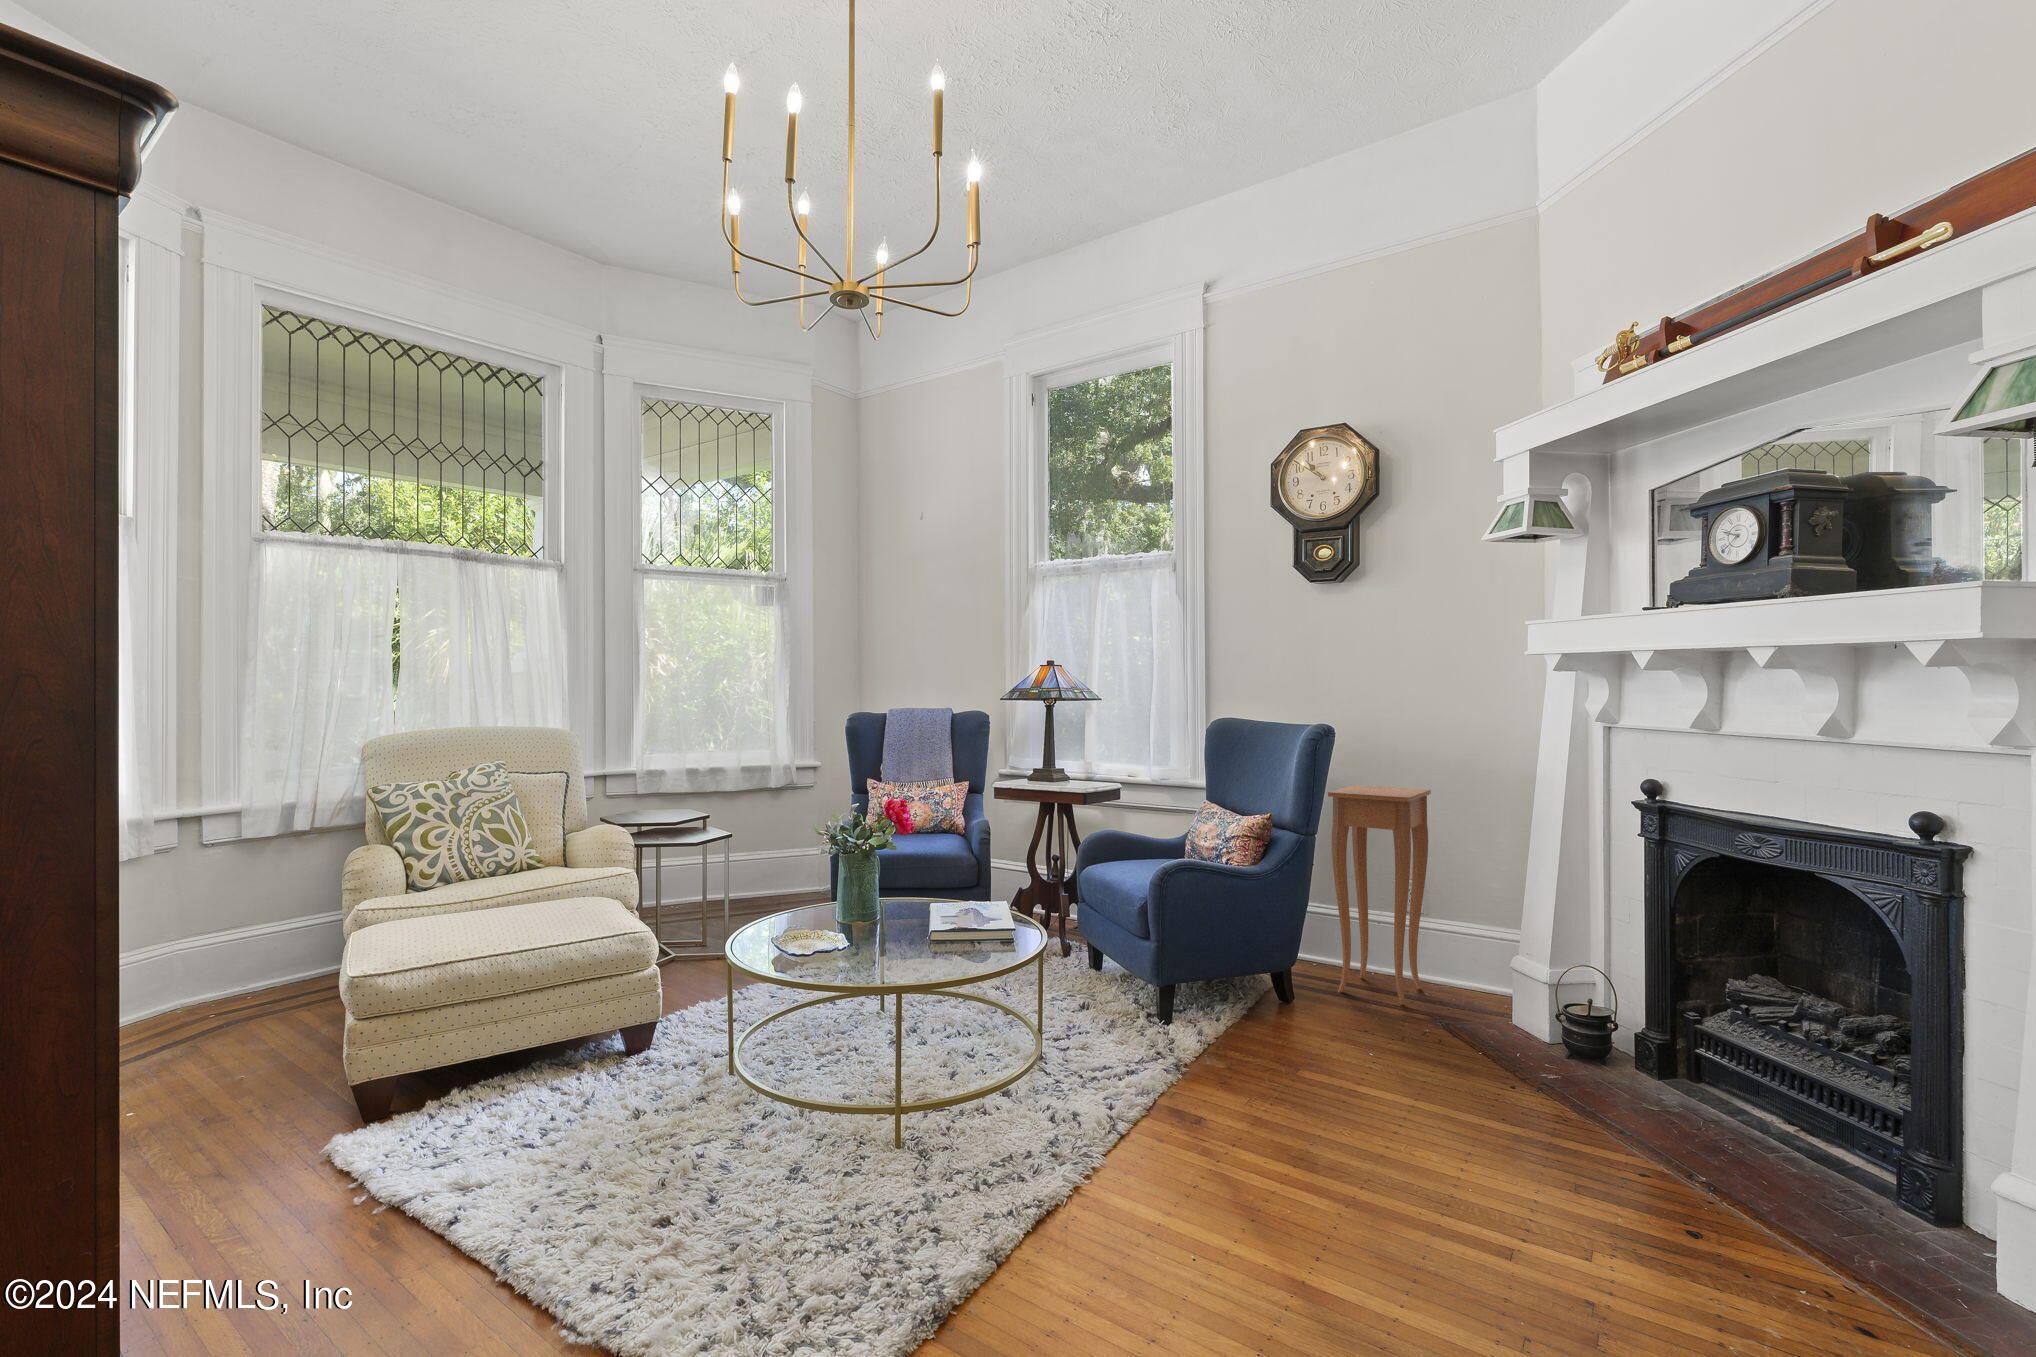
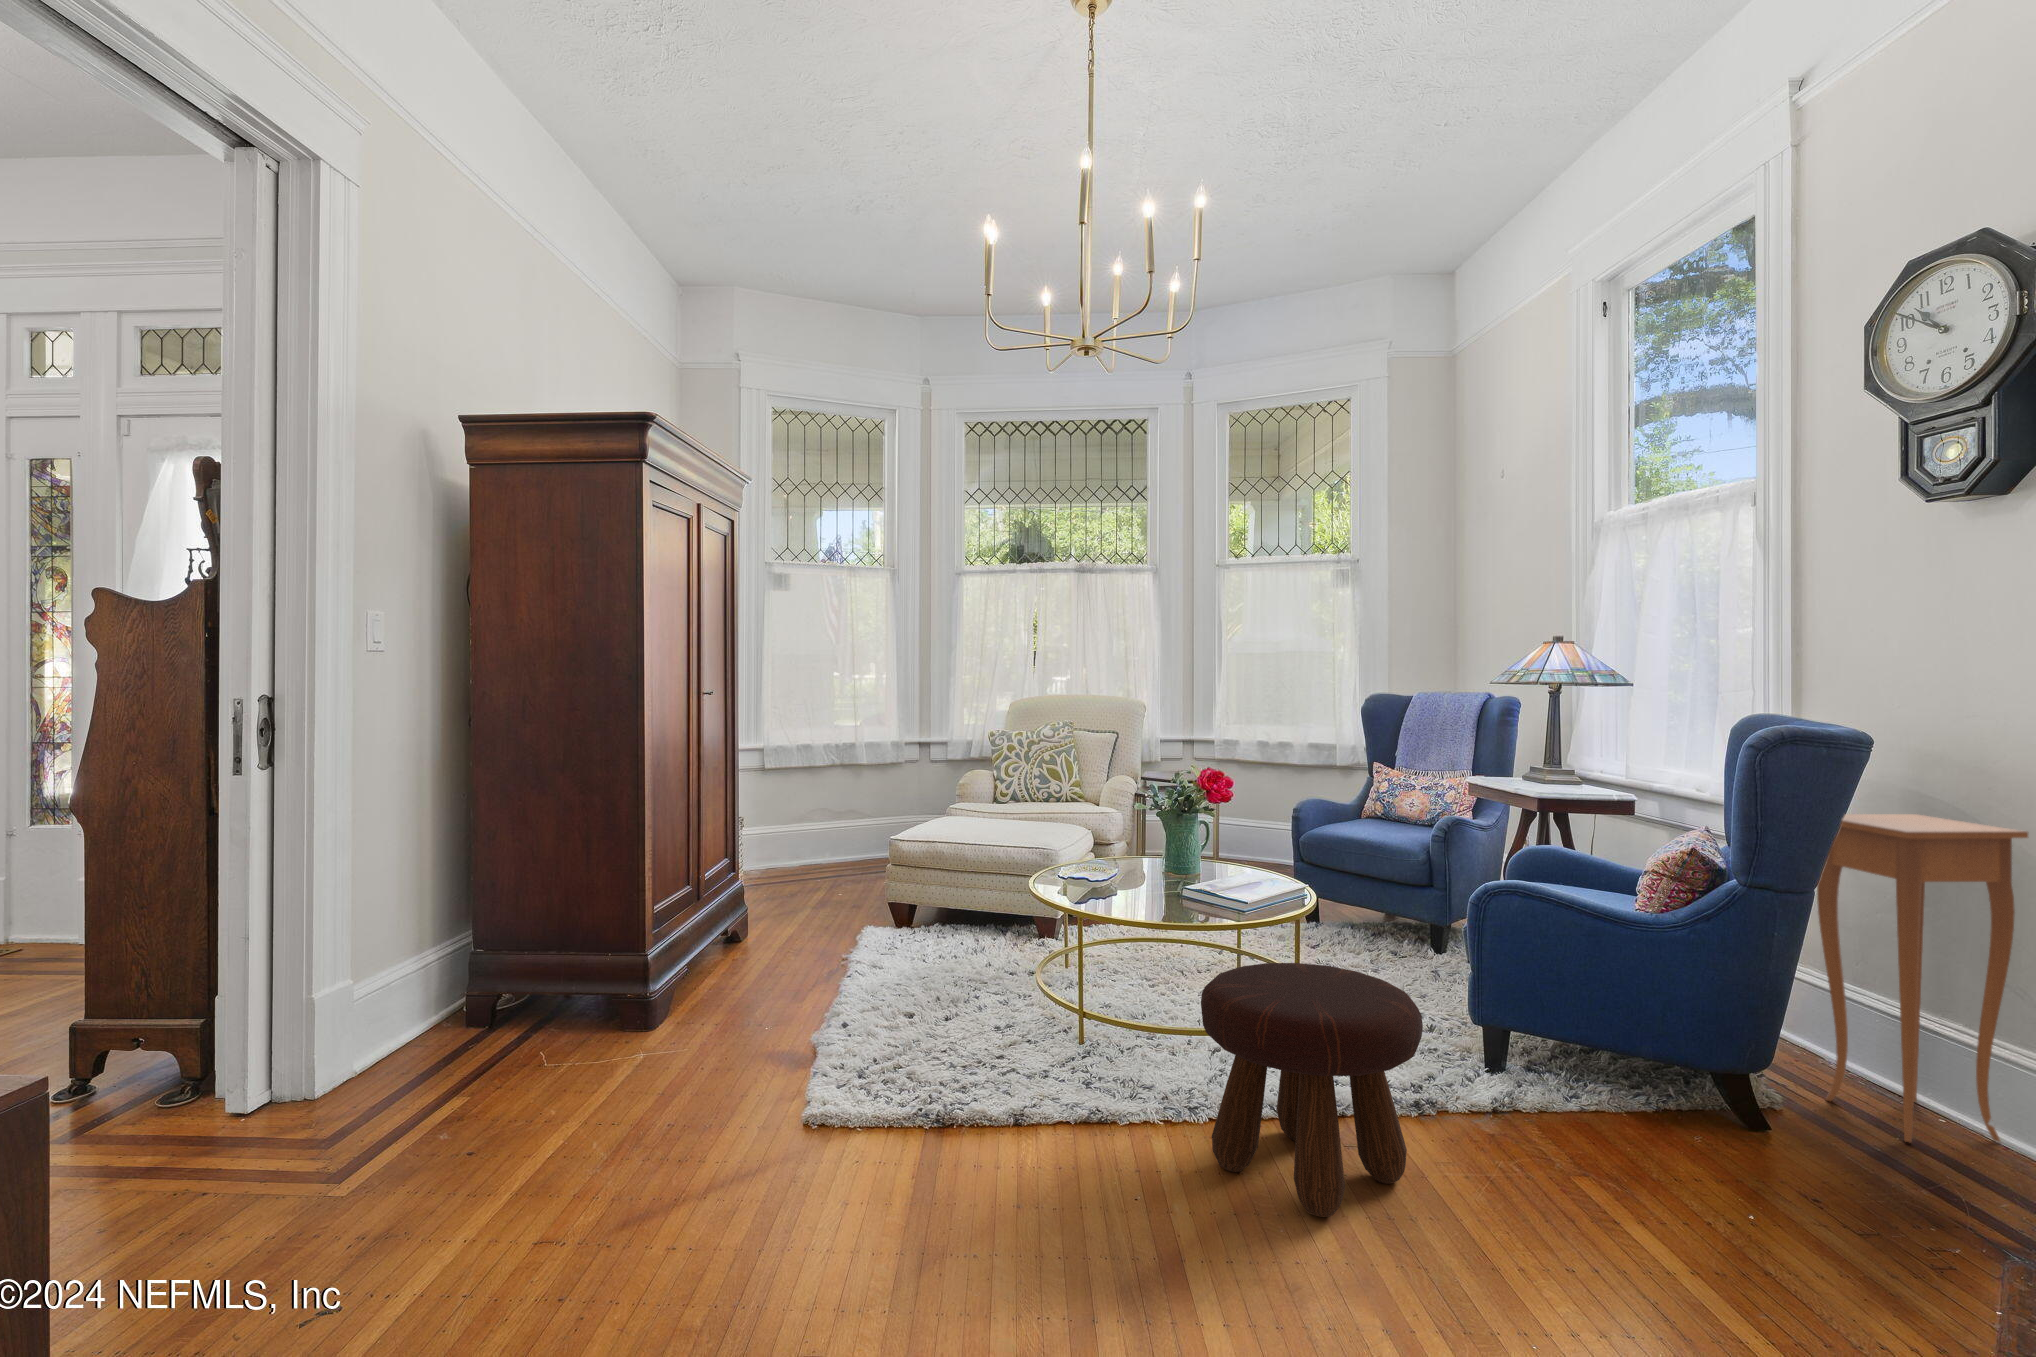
footstool: none [1164,981,1377,1219] -> present [1201,963,1423,1217]

